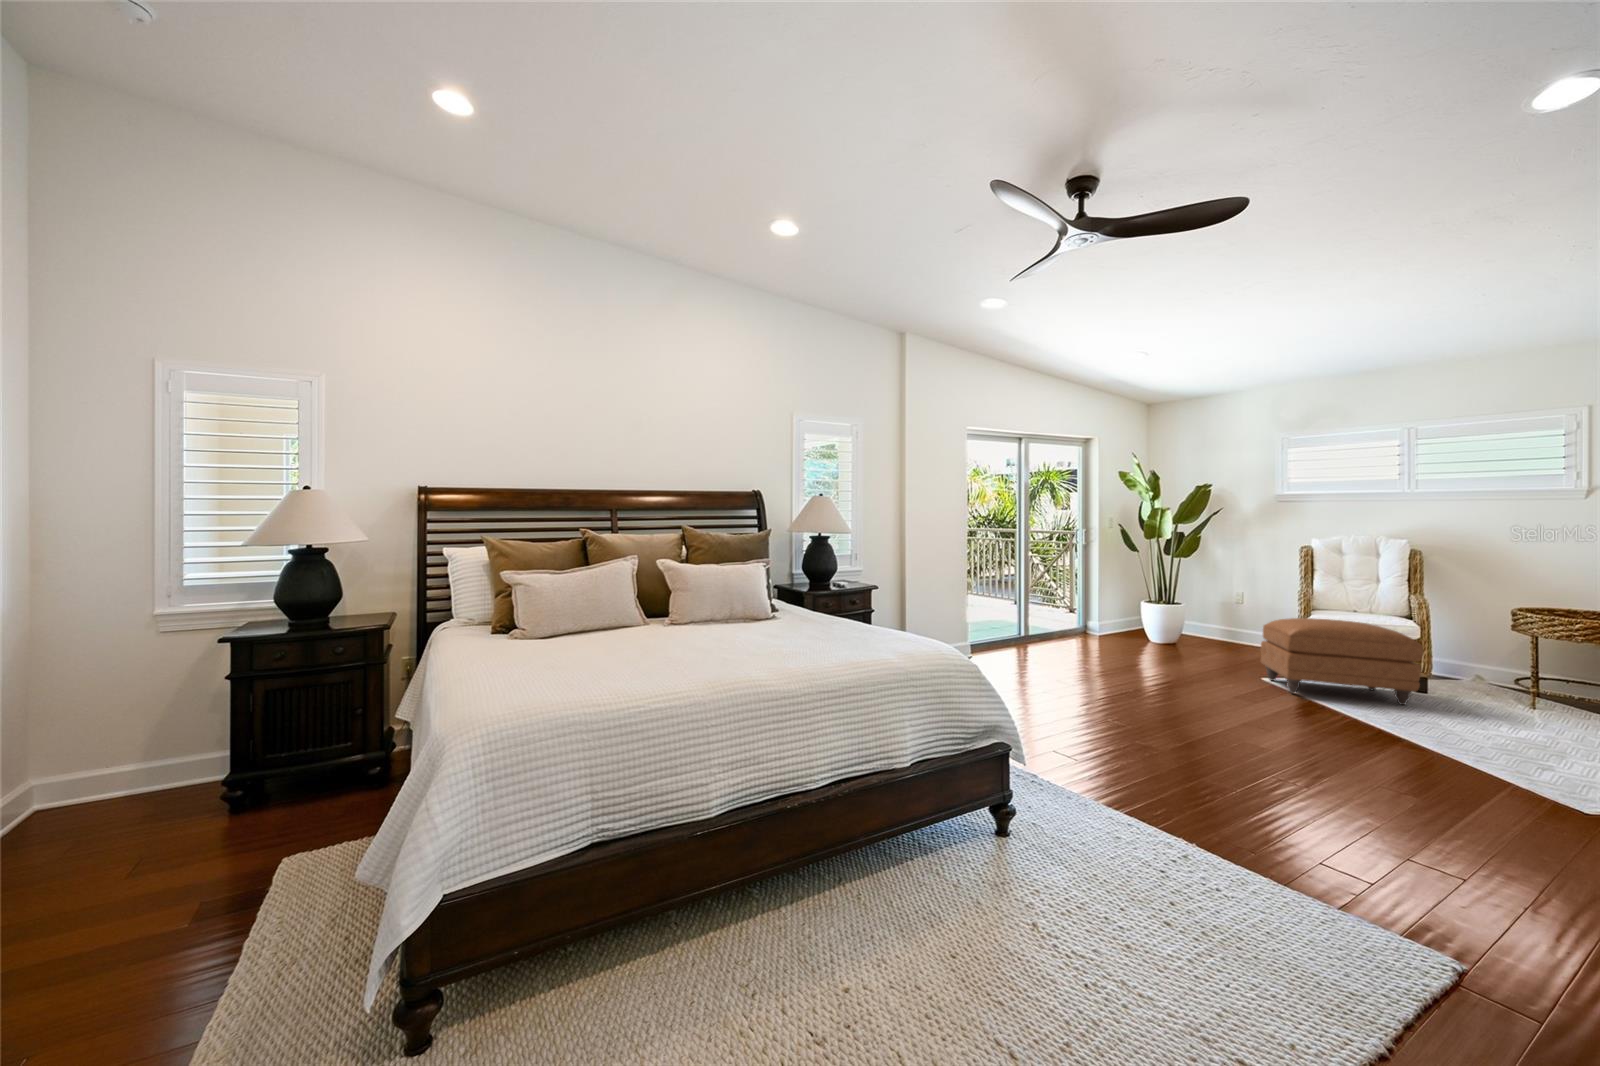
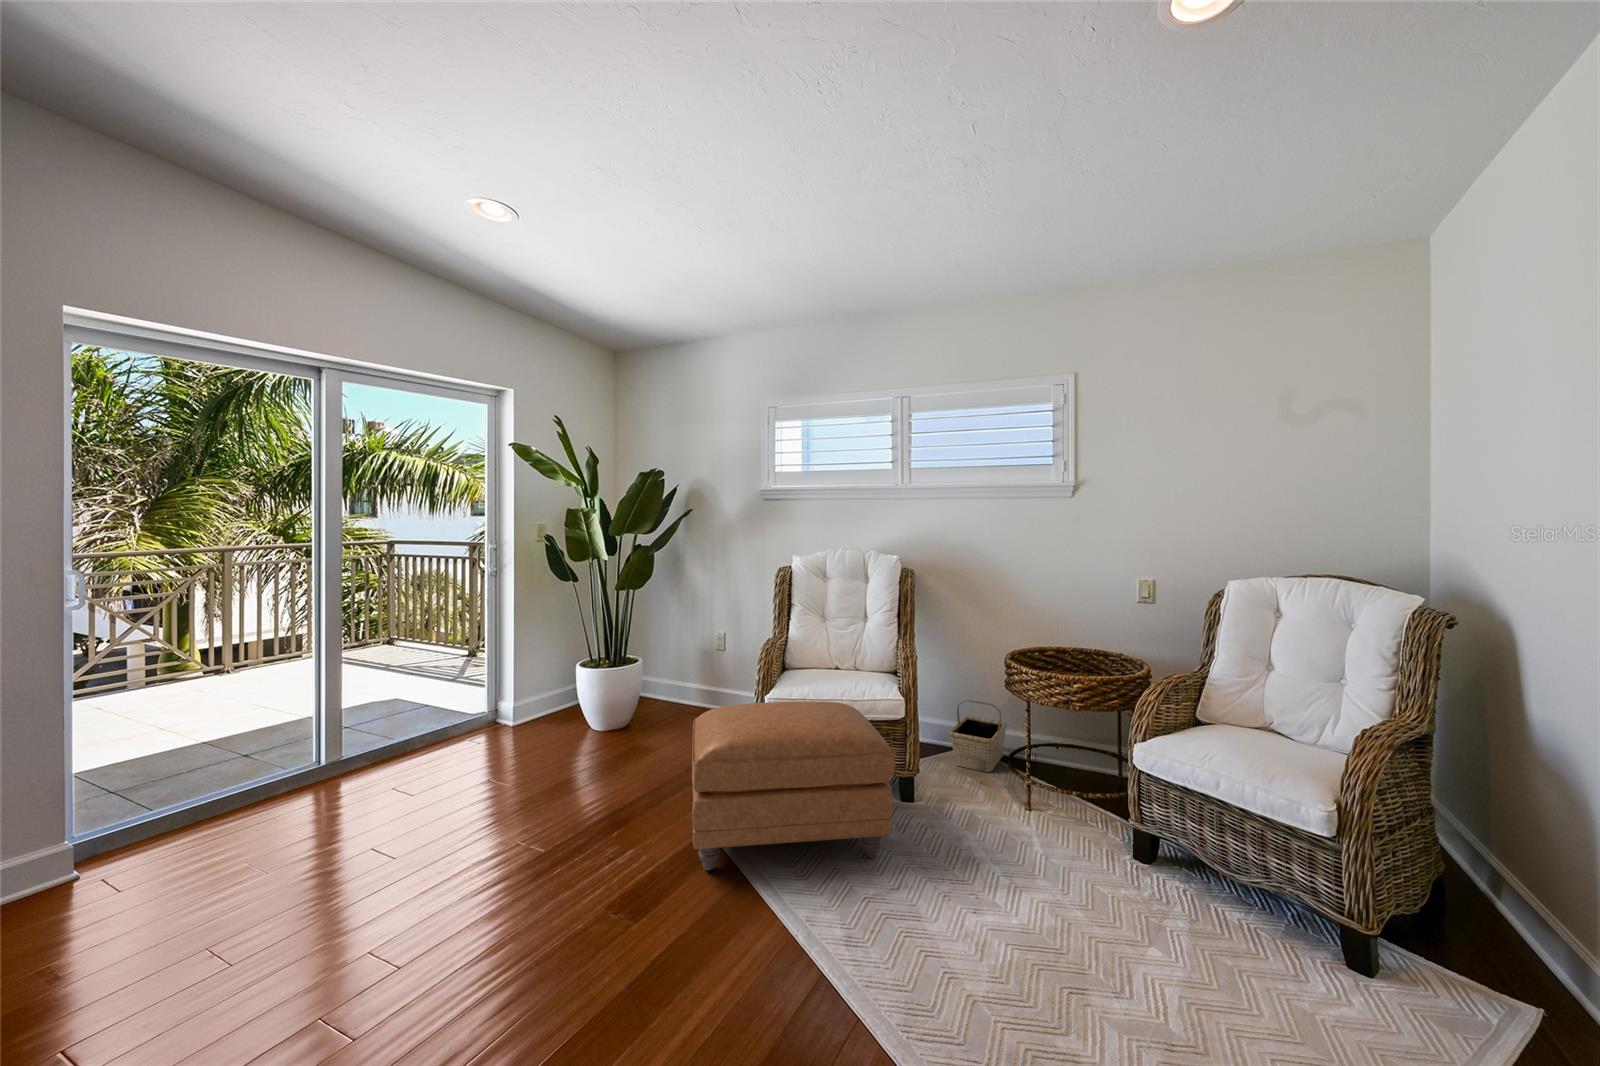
basket: none [1453,645,1510,693] -> present [949,700,1007,772]

